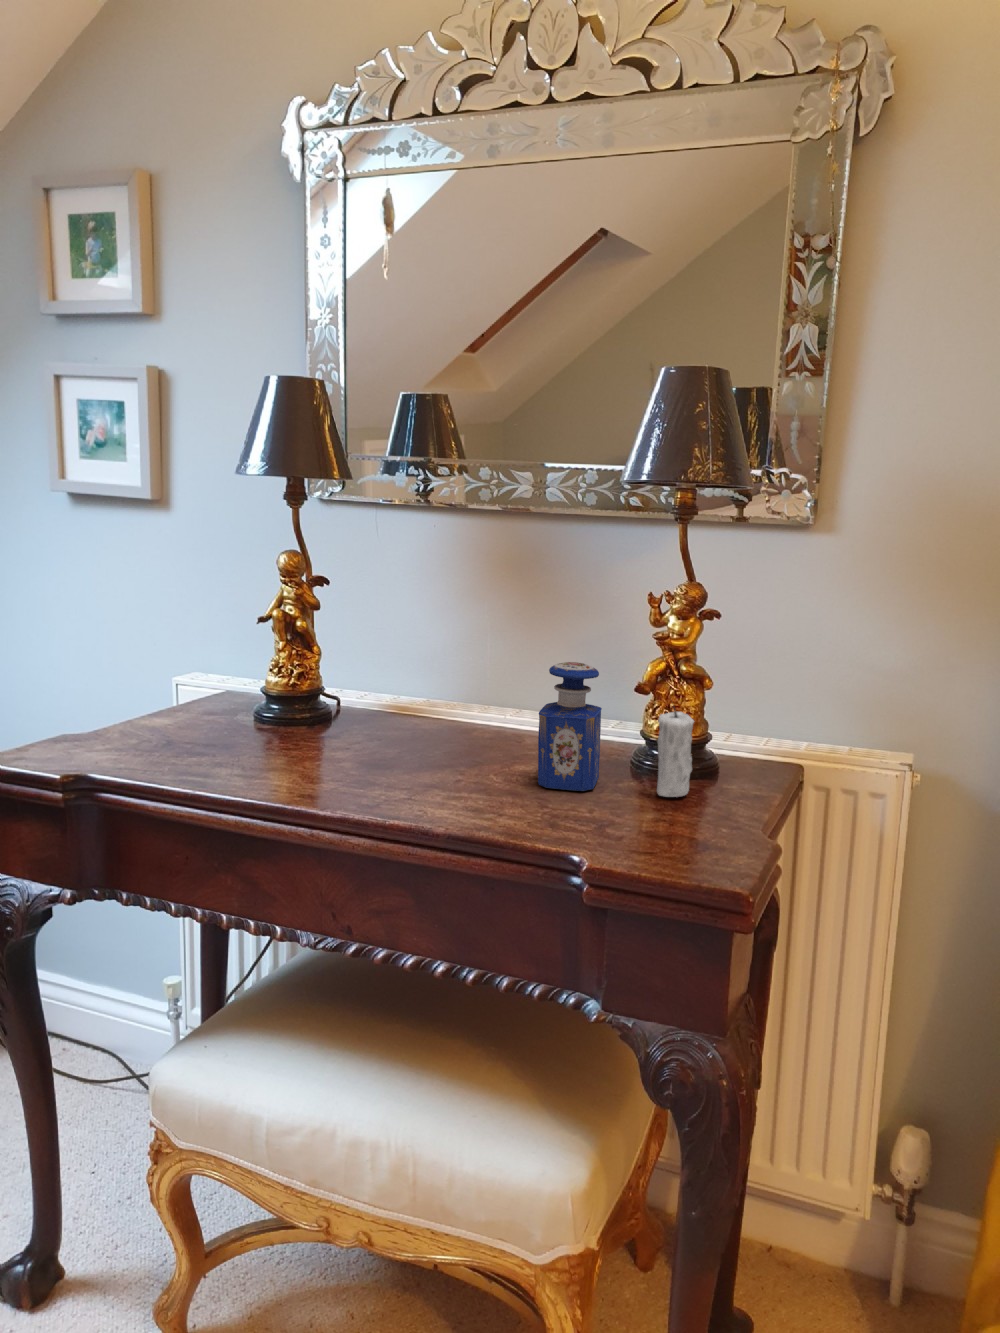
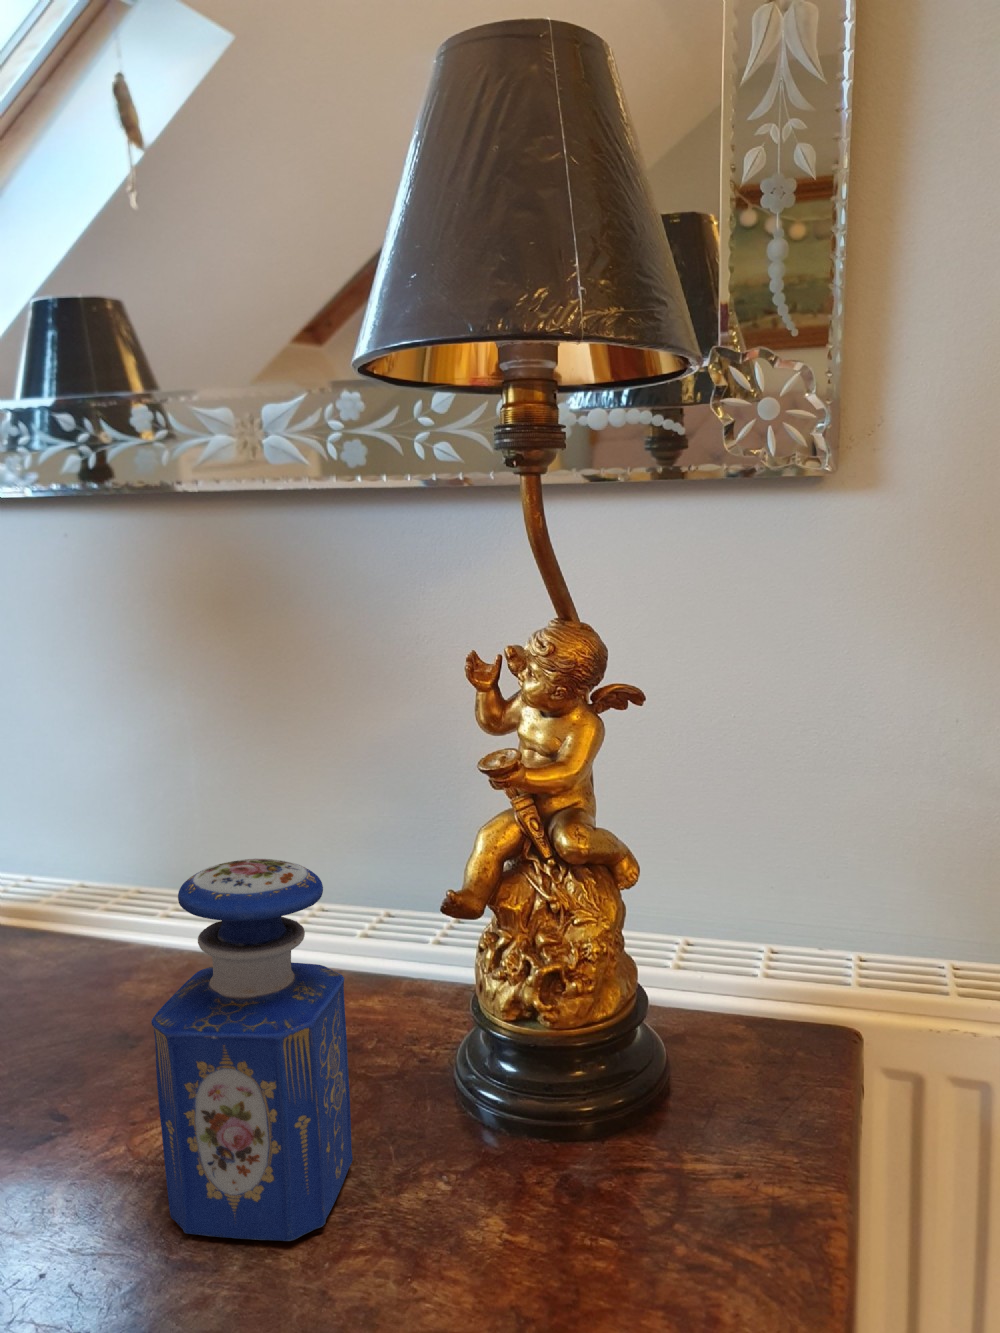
candle: present [657,708,694,797] -> none [493,956,601,1250]

